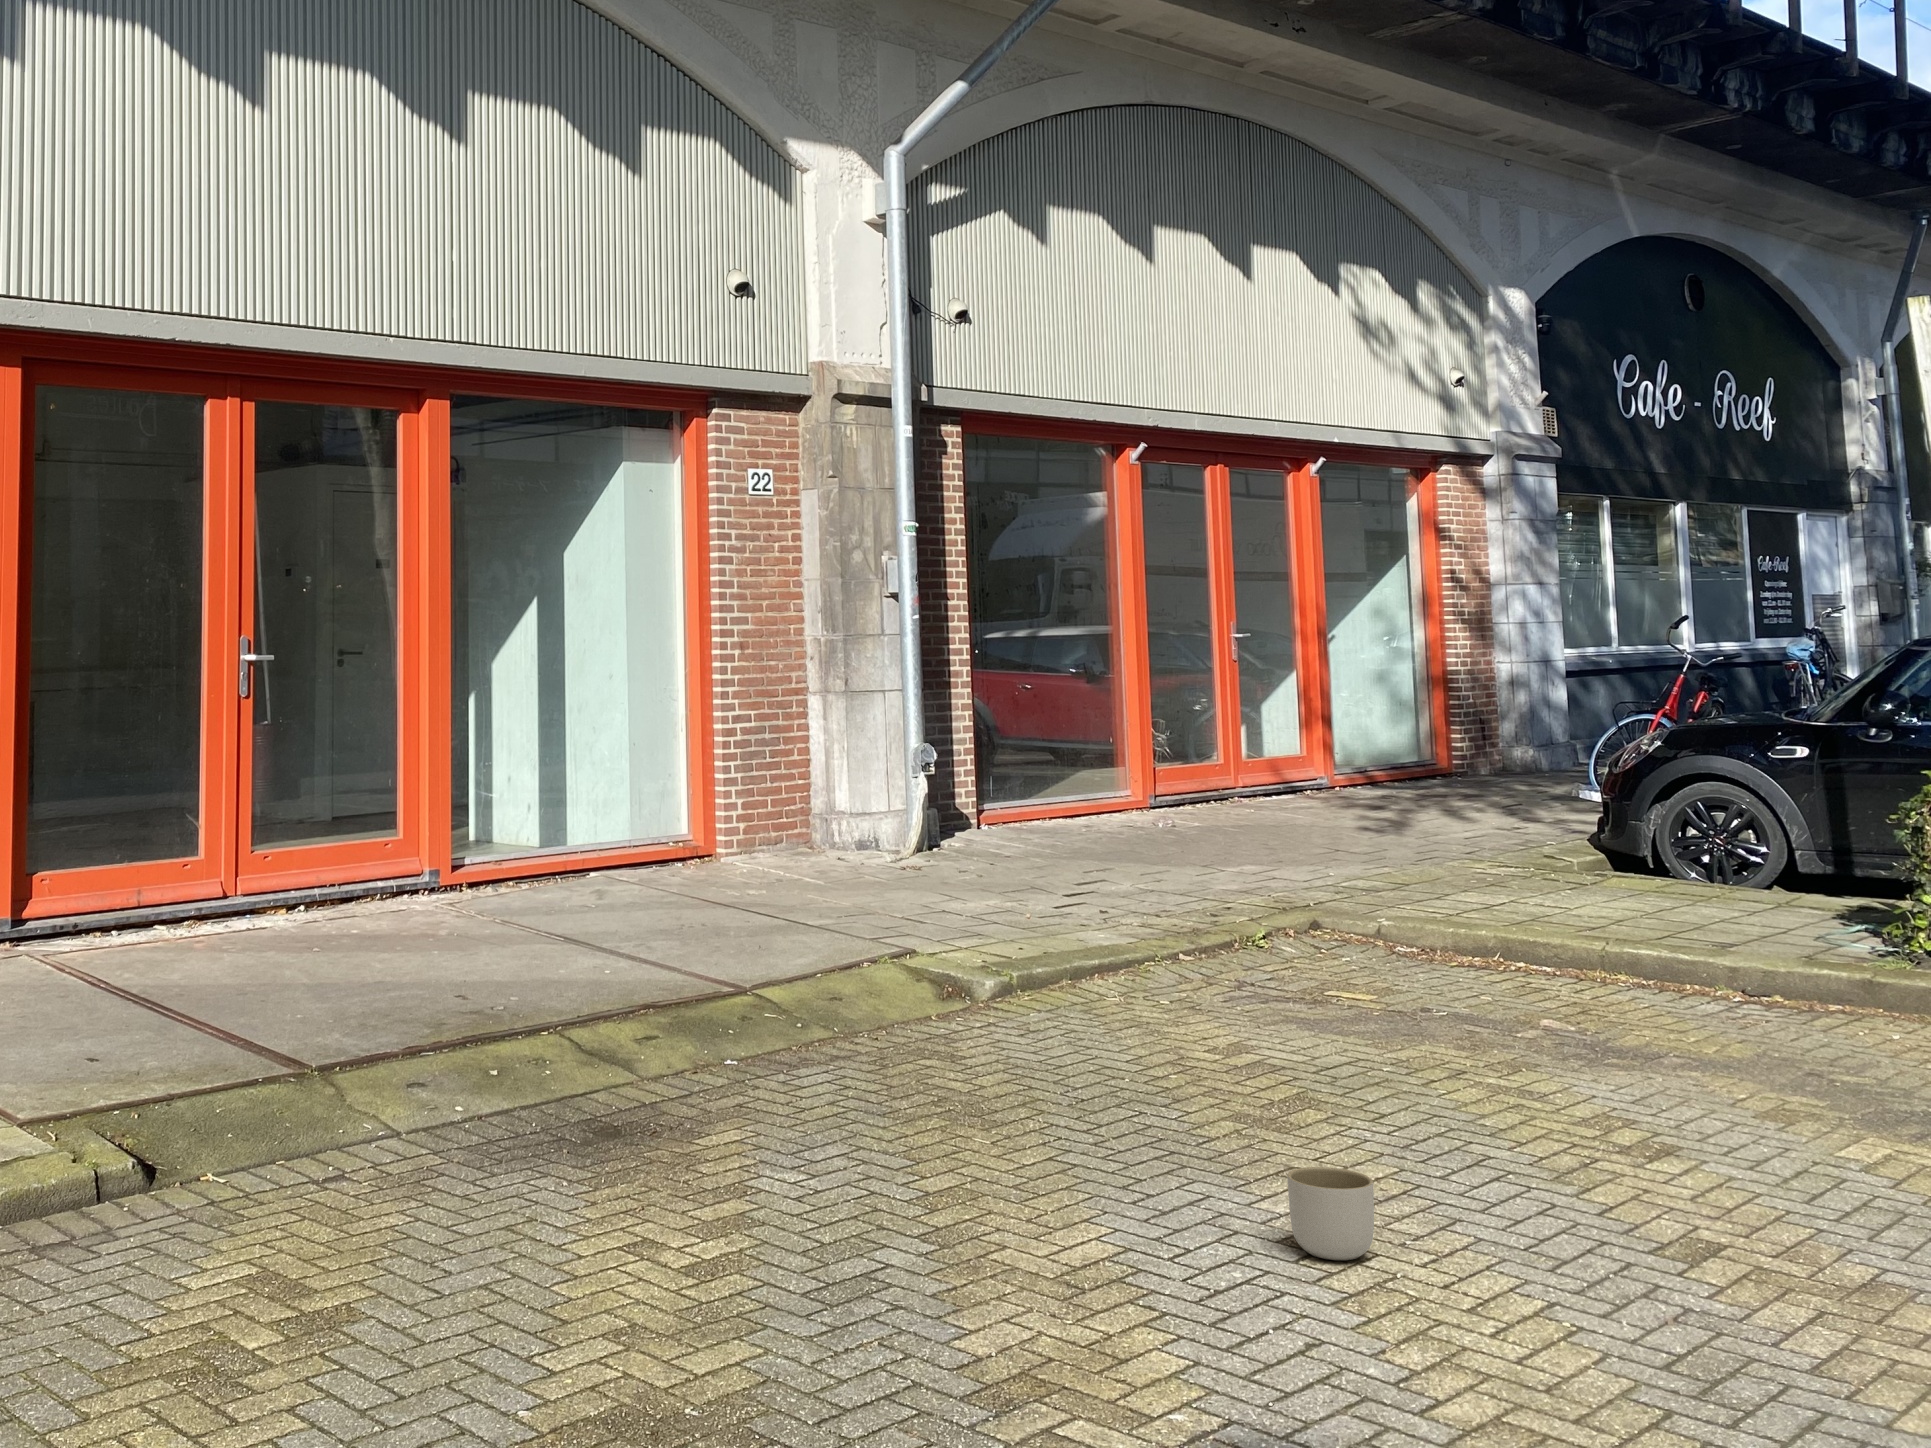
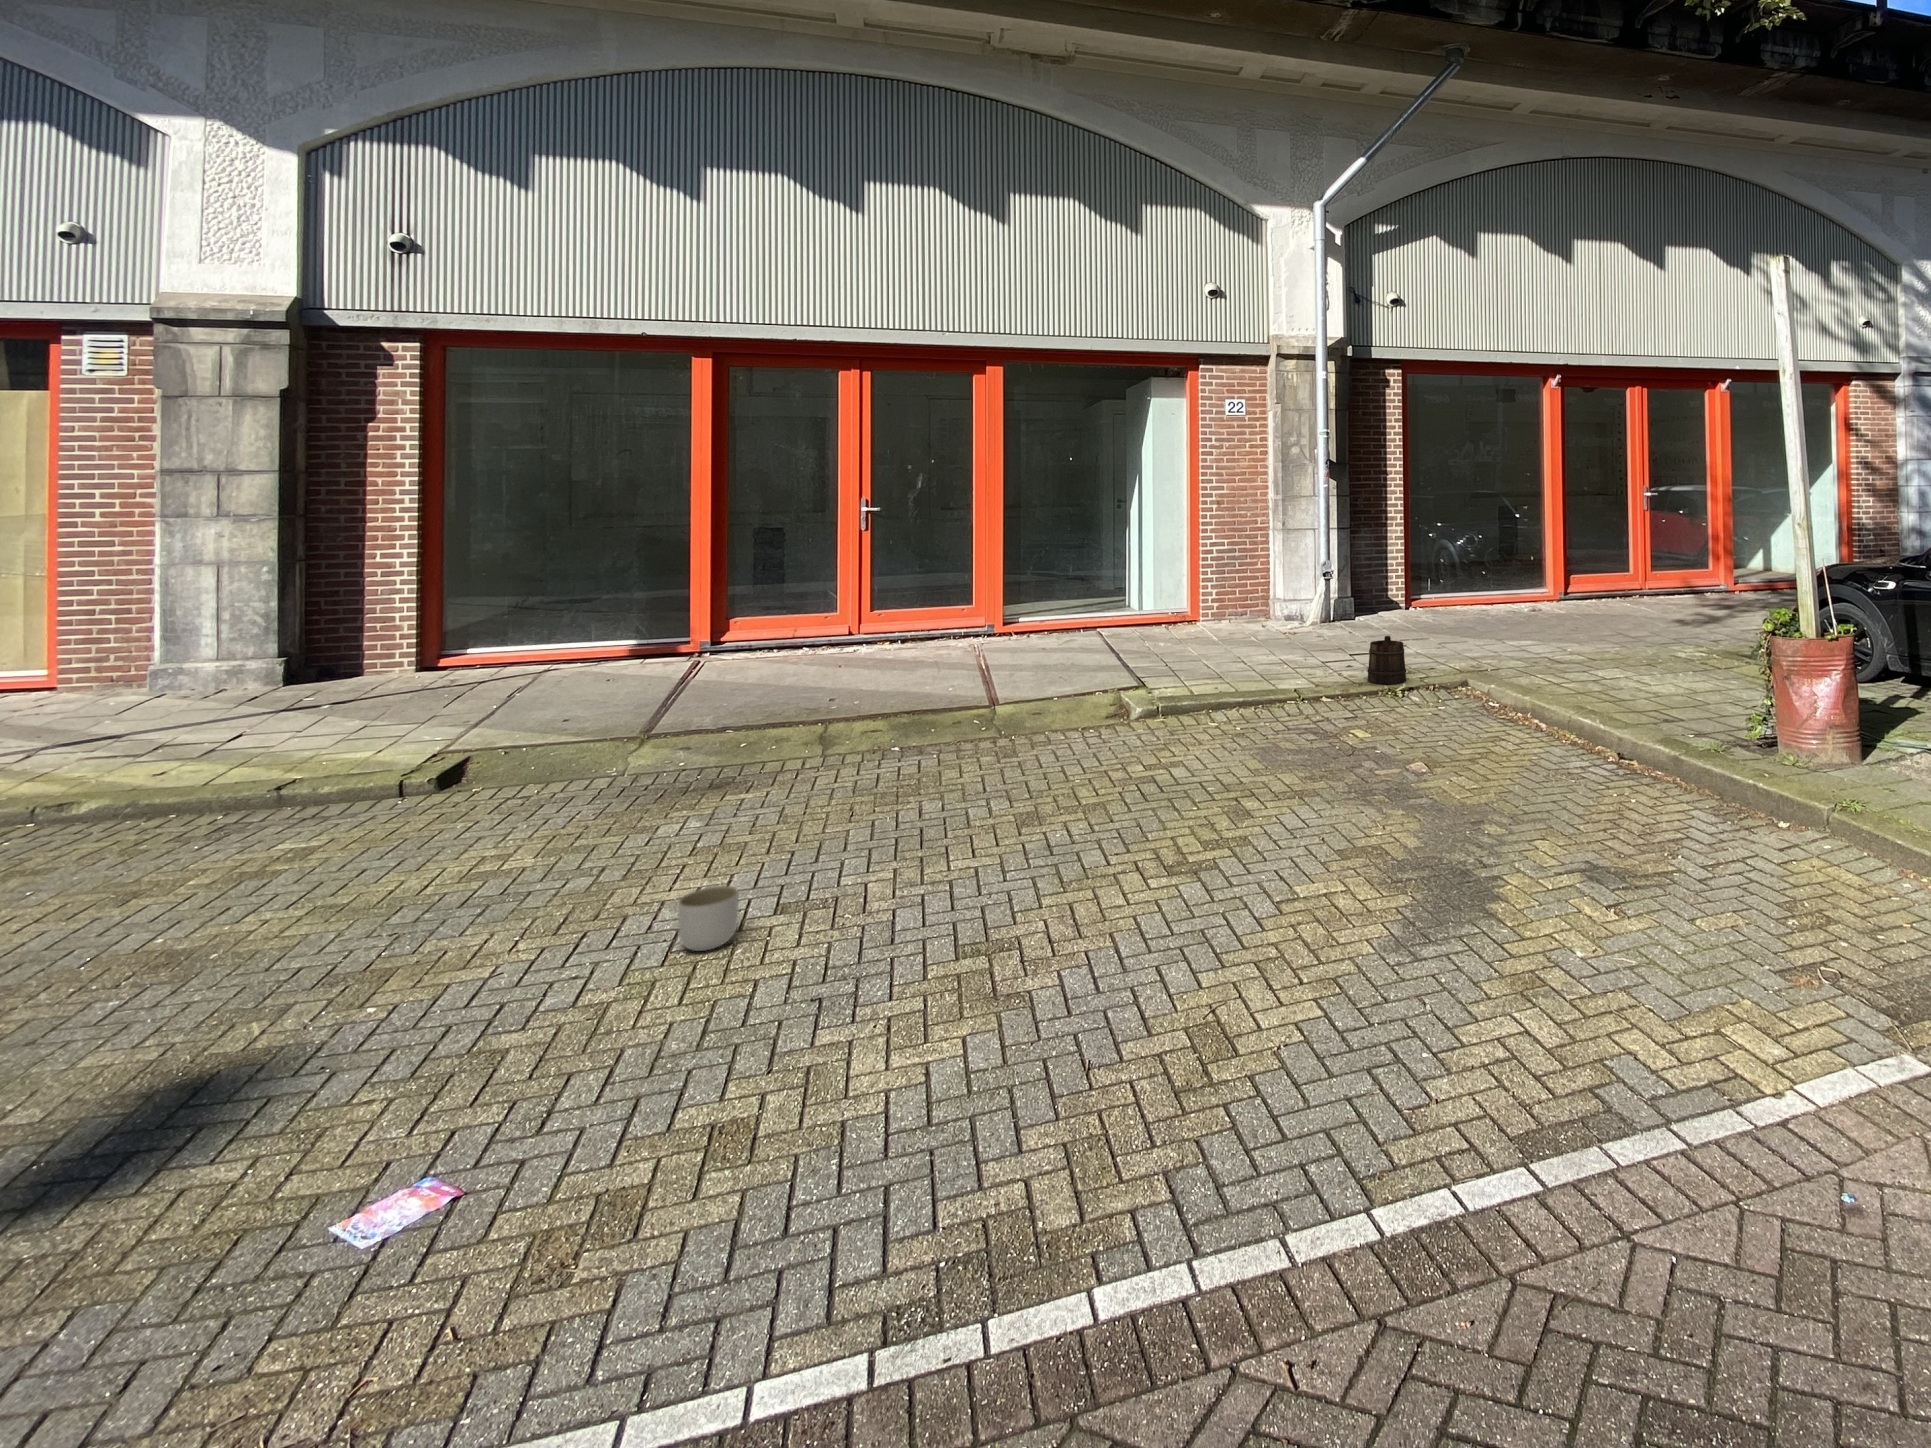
bucket: none [1143,842,1207,916] -> present [1367,636,1406,684]

